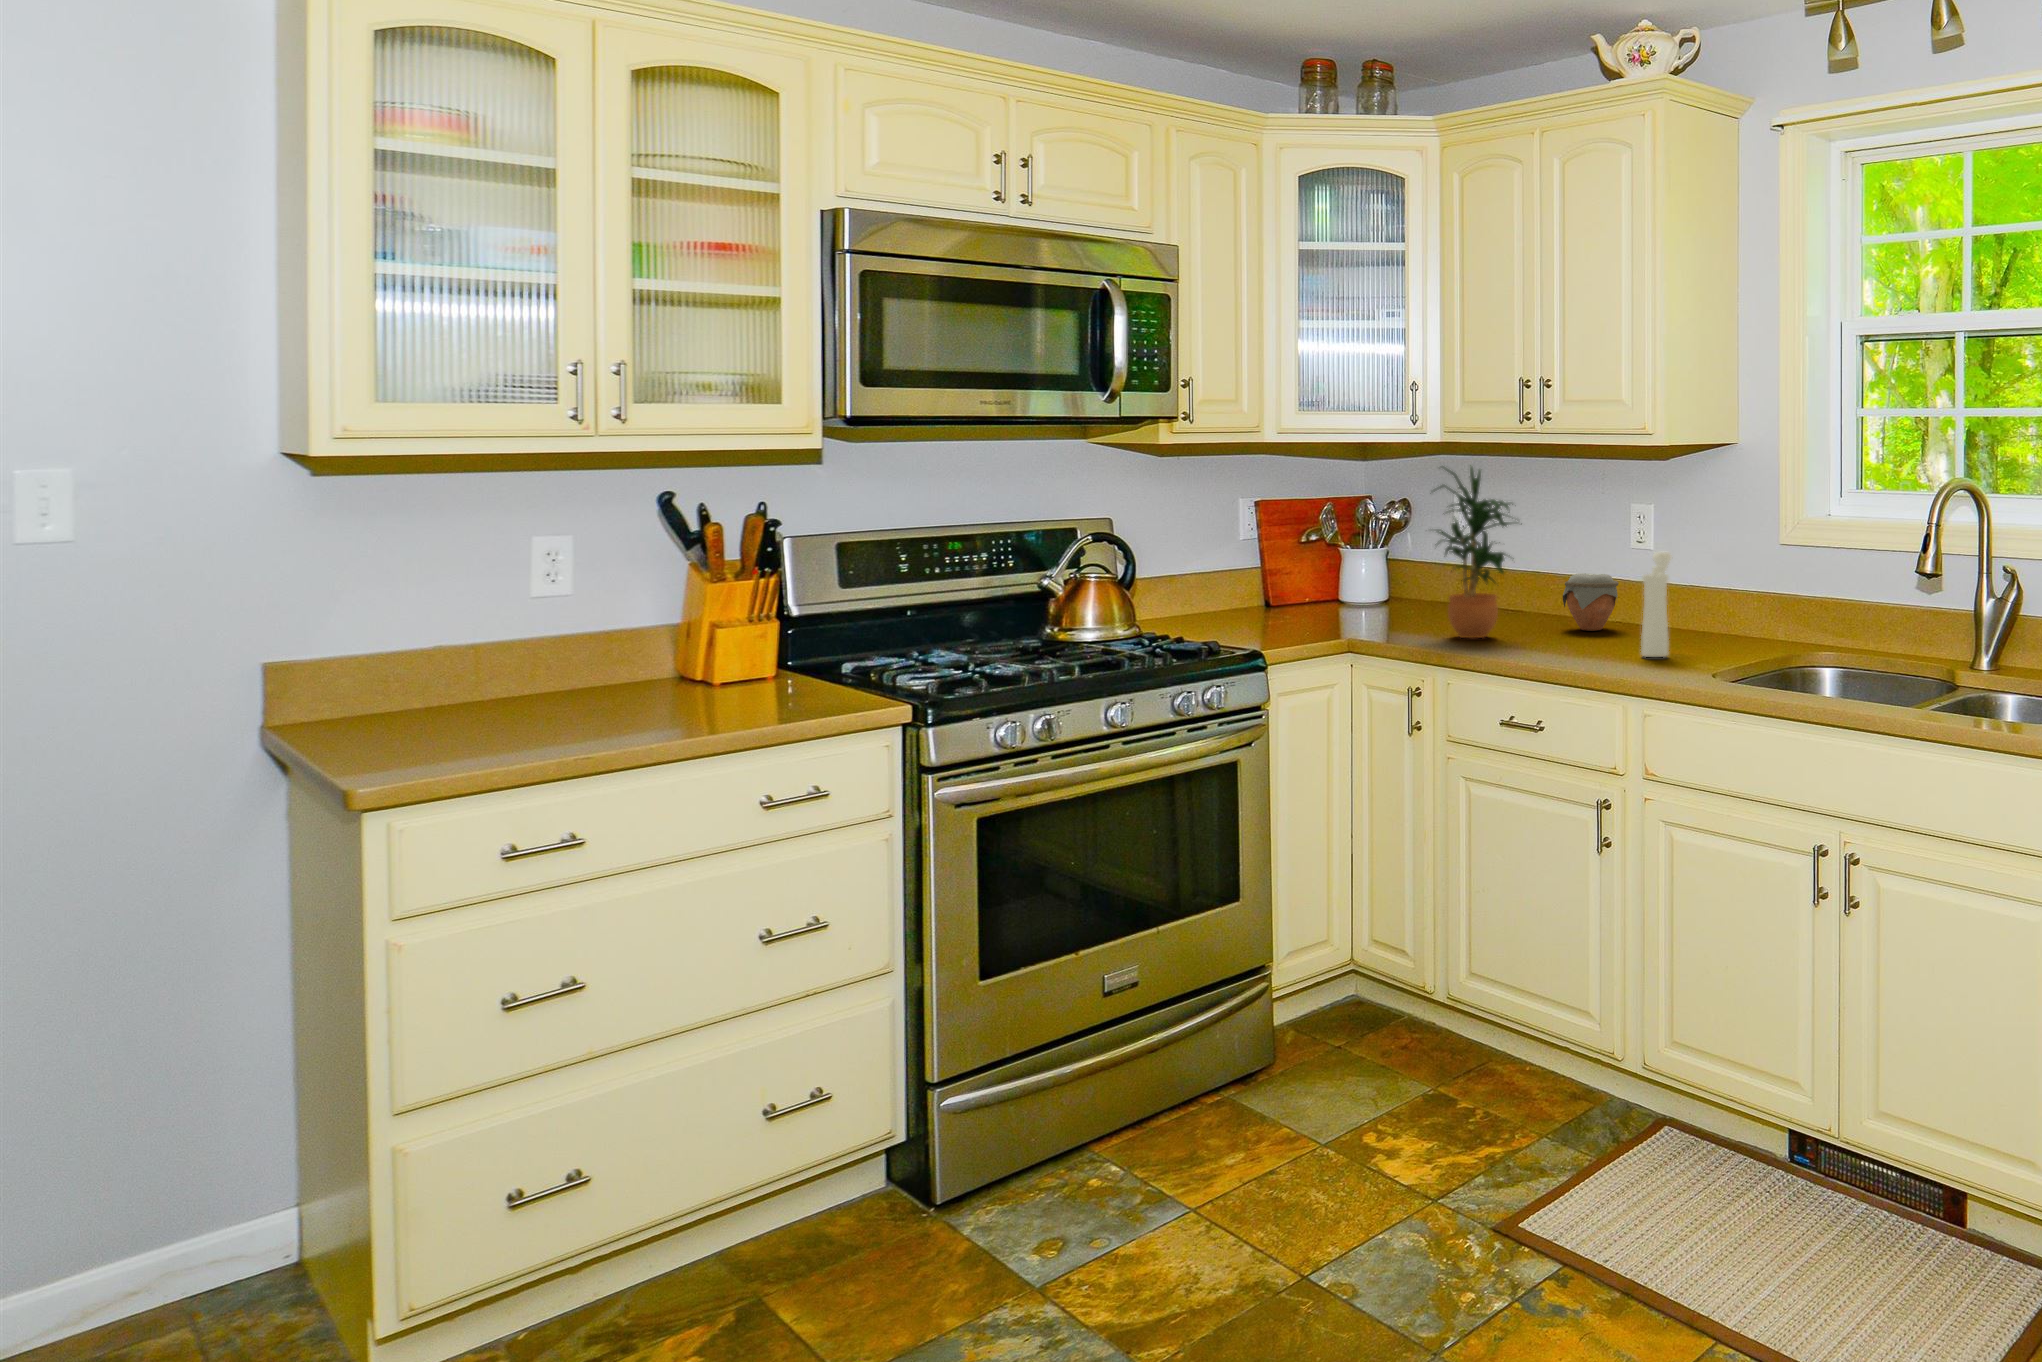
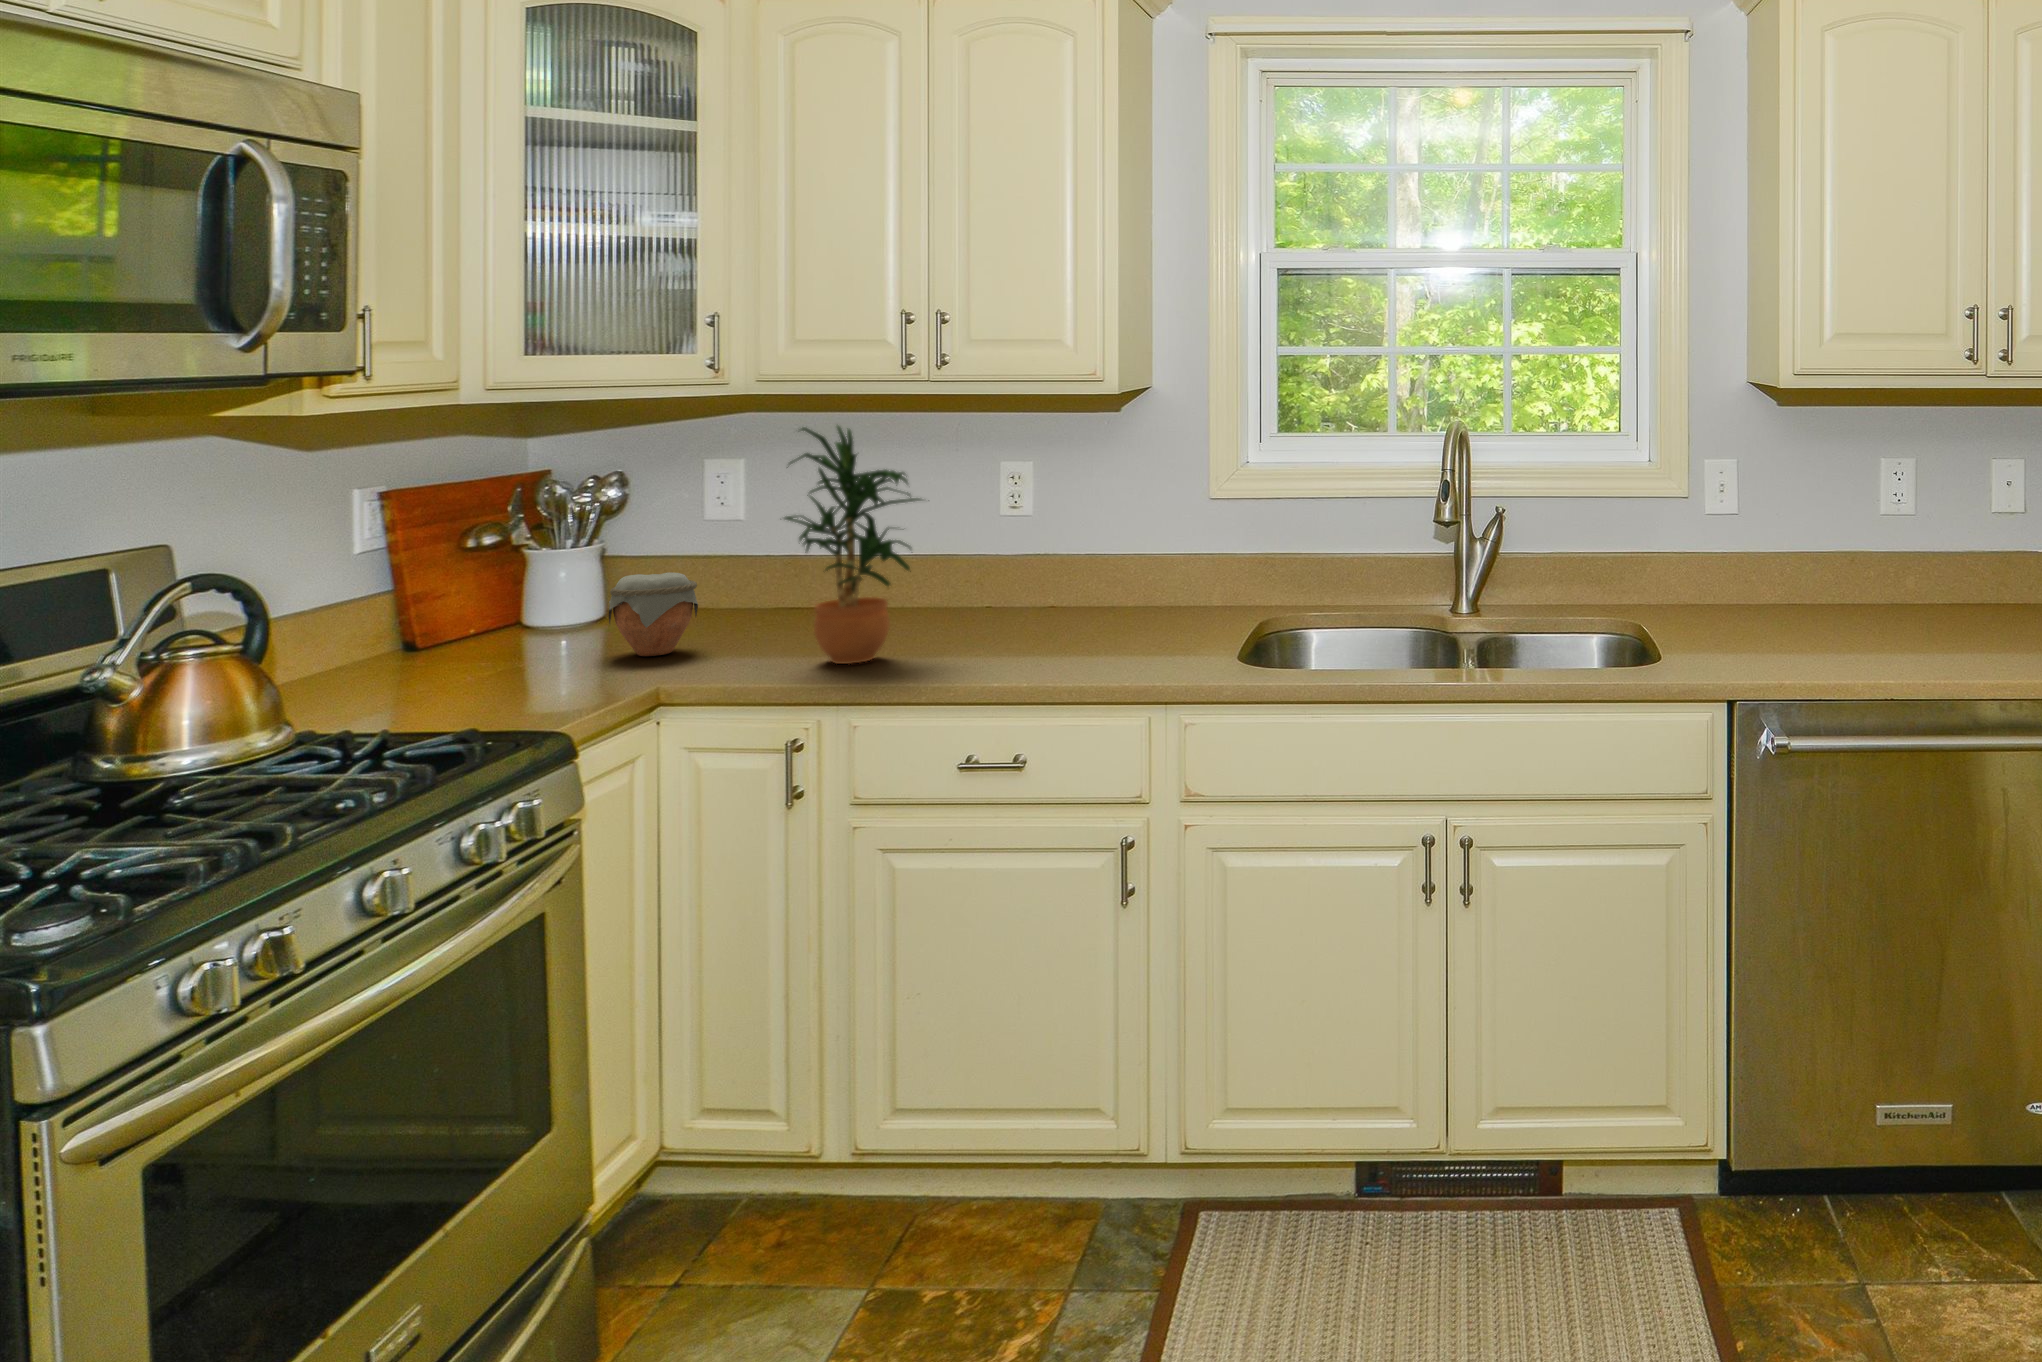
pepper mill: present [1641,552,1672,657] -> none [1111,523,1160,659]
jar: present [1563,574,1619,631] -> present [608,573,698,656]

